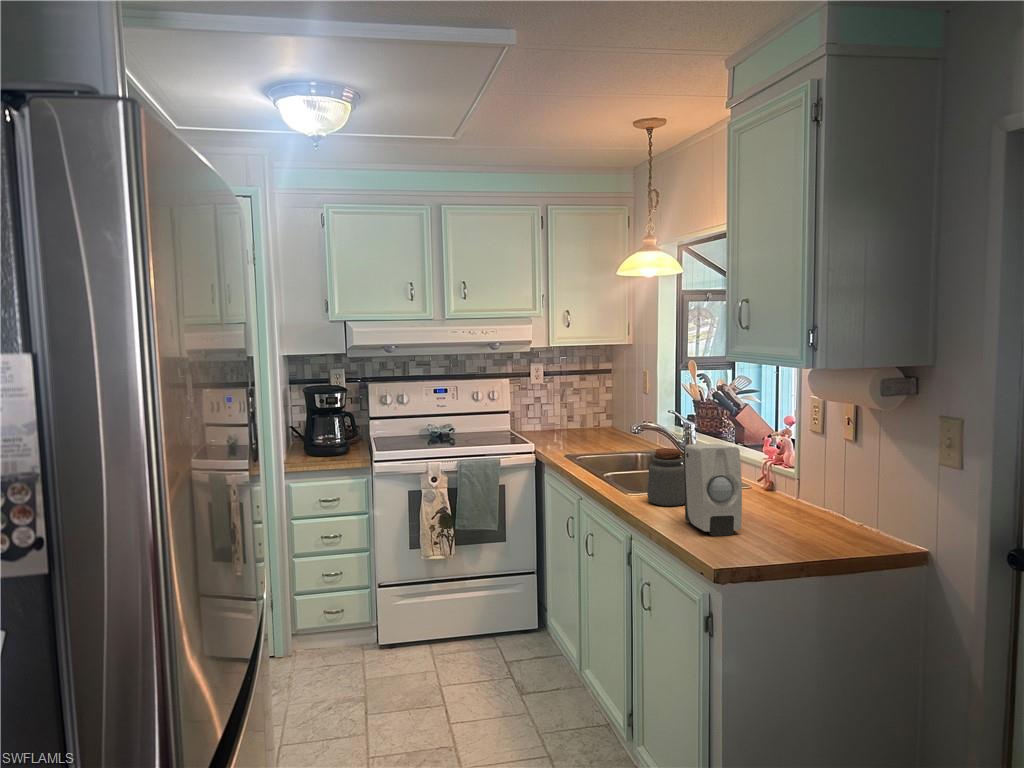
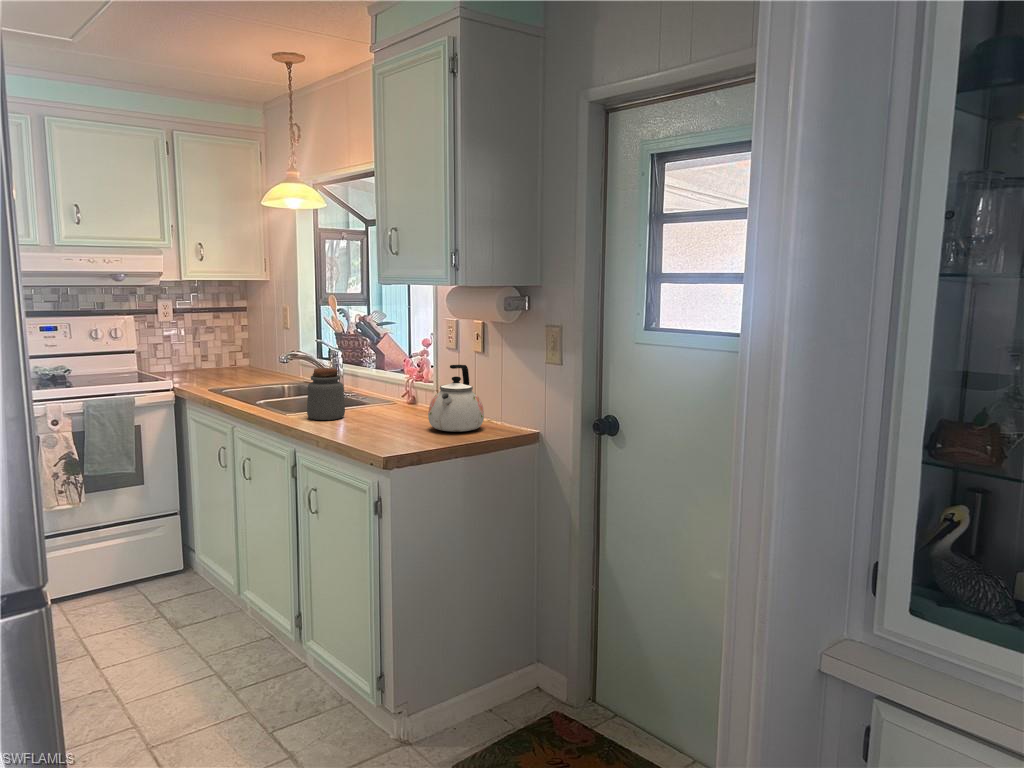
soap dispenser: present [684,444,742,536] -> none [344,358,398,437]
kettle: none [779,457,850,540] -> present [428,365,484,432]

